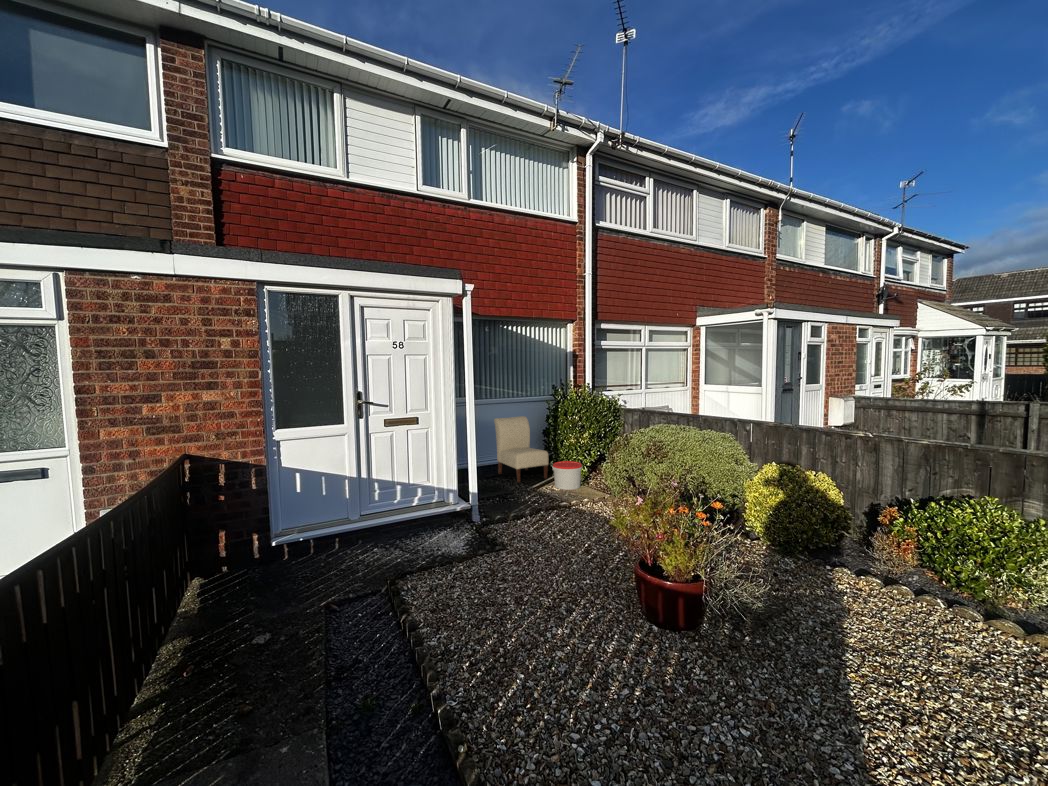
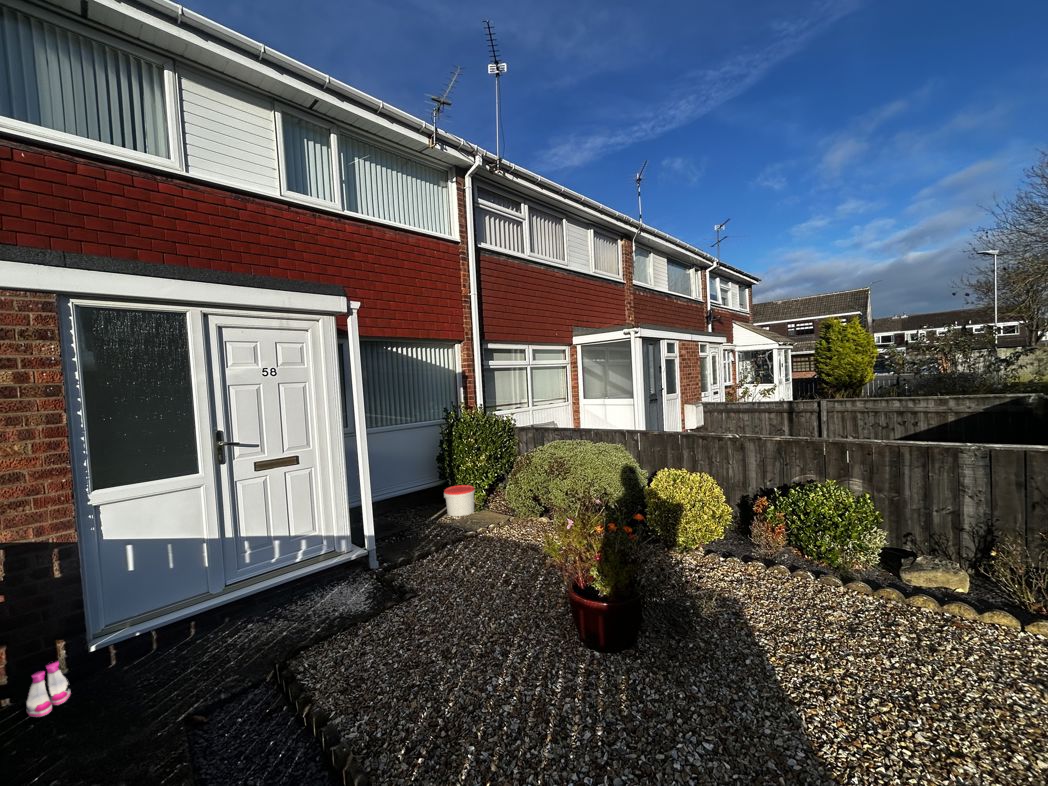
chair: present [494,416,548,482] -> none [373,442,437,515]
boots: none [219,547,248,584] -> present [26,661,71,717]

